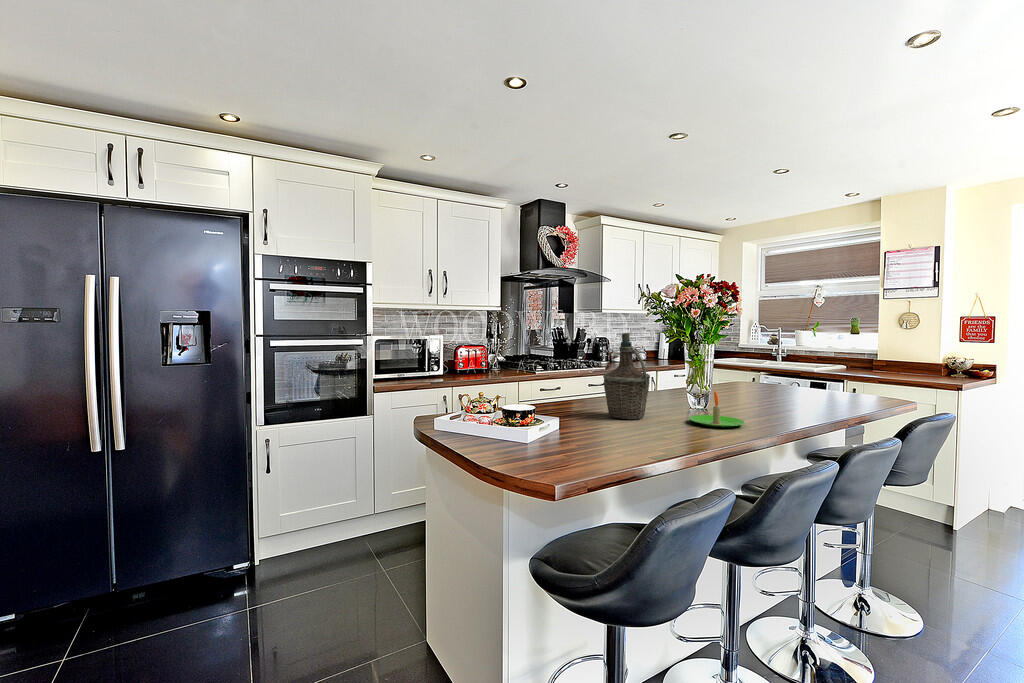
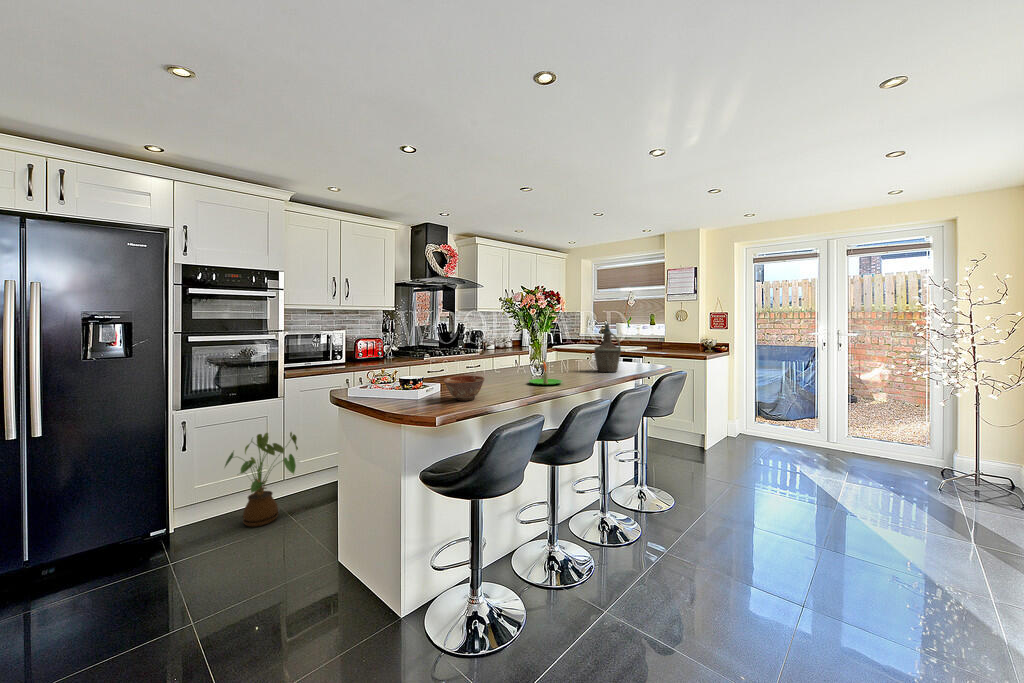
bottle: present [603,333,650,419] -> present [595,324,621,372]
ceramic bowl: none [567,410,629,450] -> present [444,375,484,401]
house plant: none [297,458,382,573] -> present [225,432,298,527]

